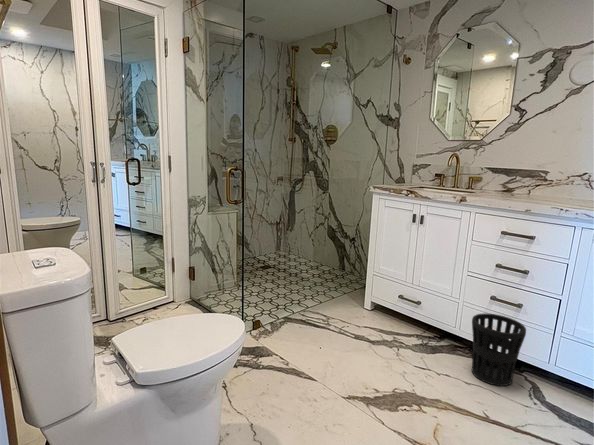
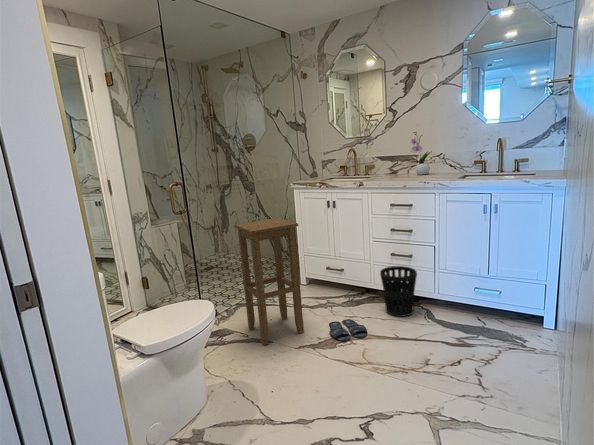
flower arrangement: none [539,140,572,199] -> present [411,132,431,175]
stool: none [291,226,372,382] -> present [235,218,304,345]
slippers: none [391,370,443,405] -> present [329,319,367,341]

